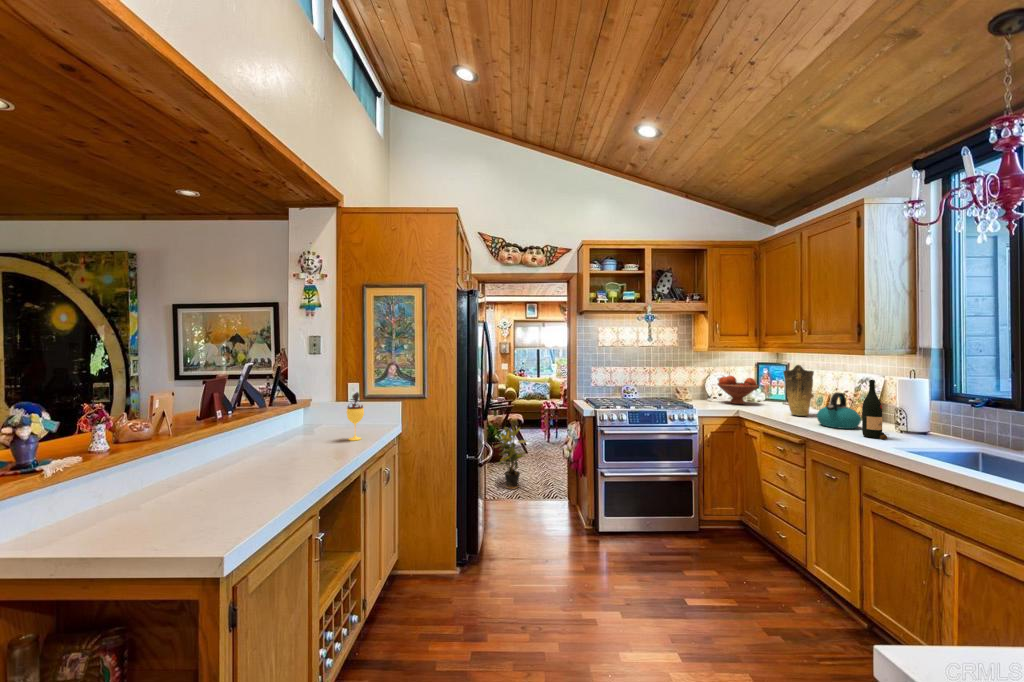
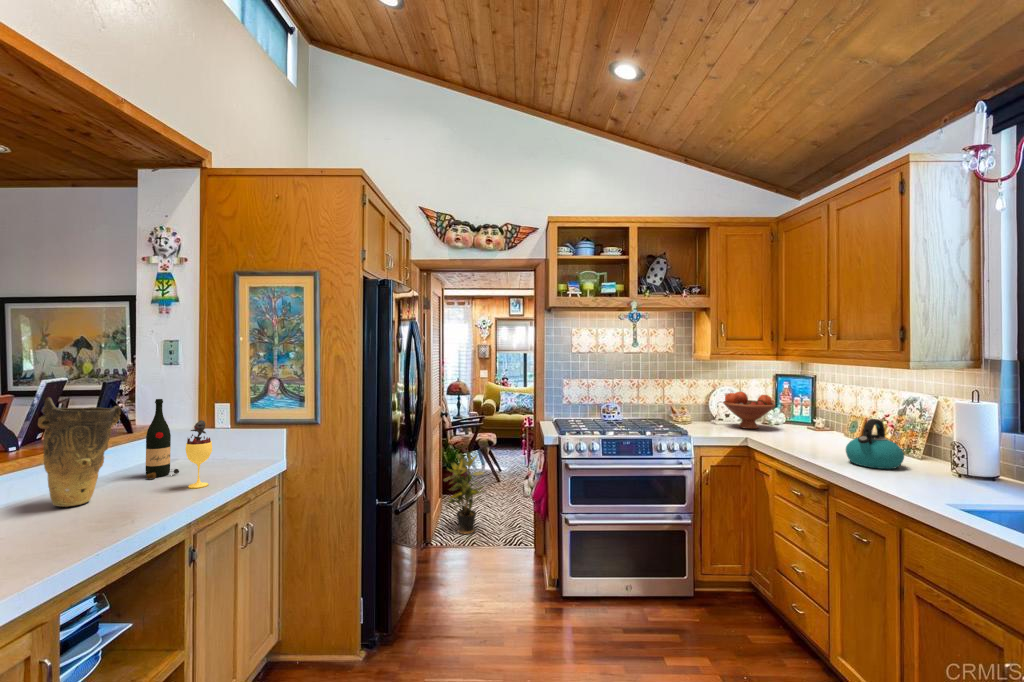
vase: present [783,365,814,416] -> present [38,397,121,507]
wine bottle: present [862,380,887,439] -> present [146,399,179,479]

